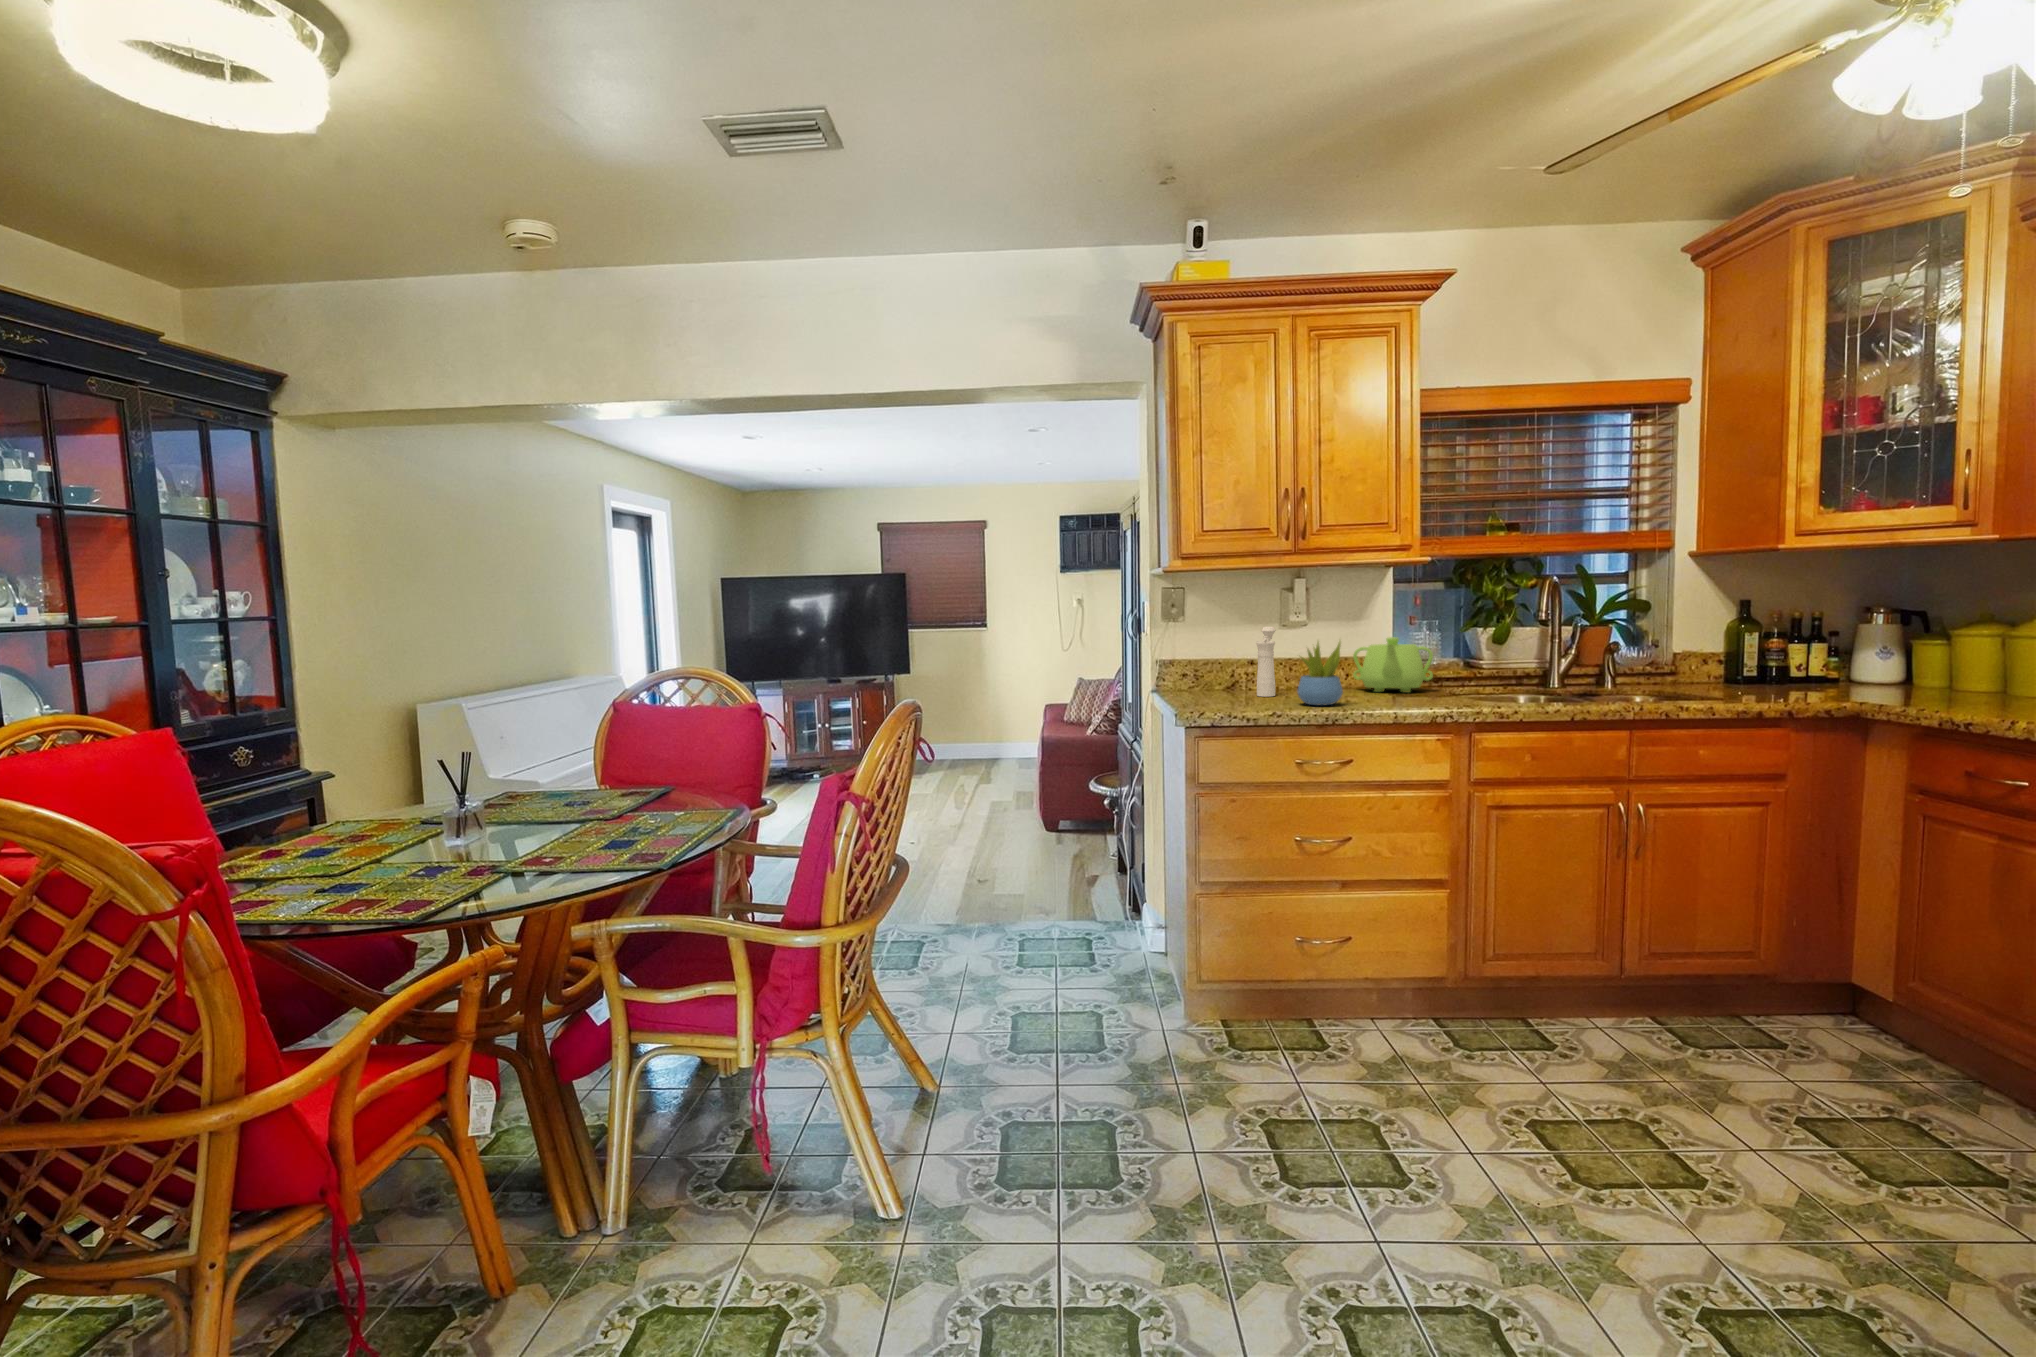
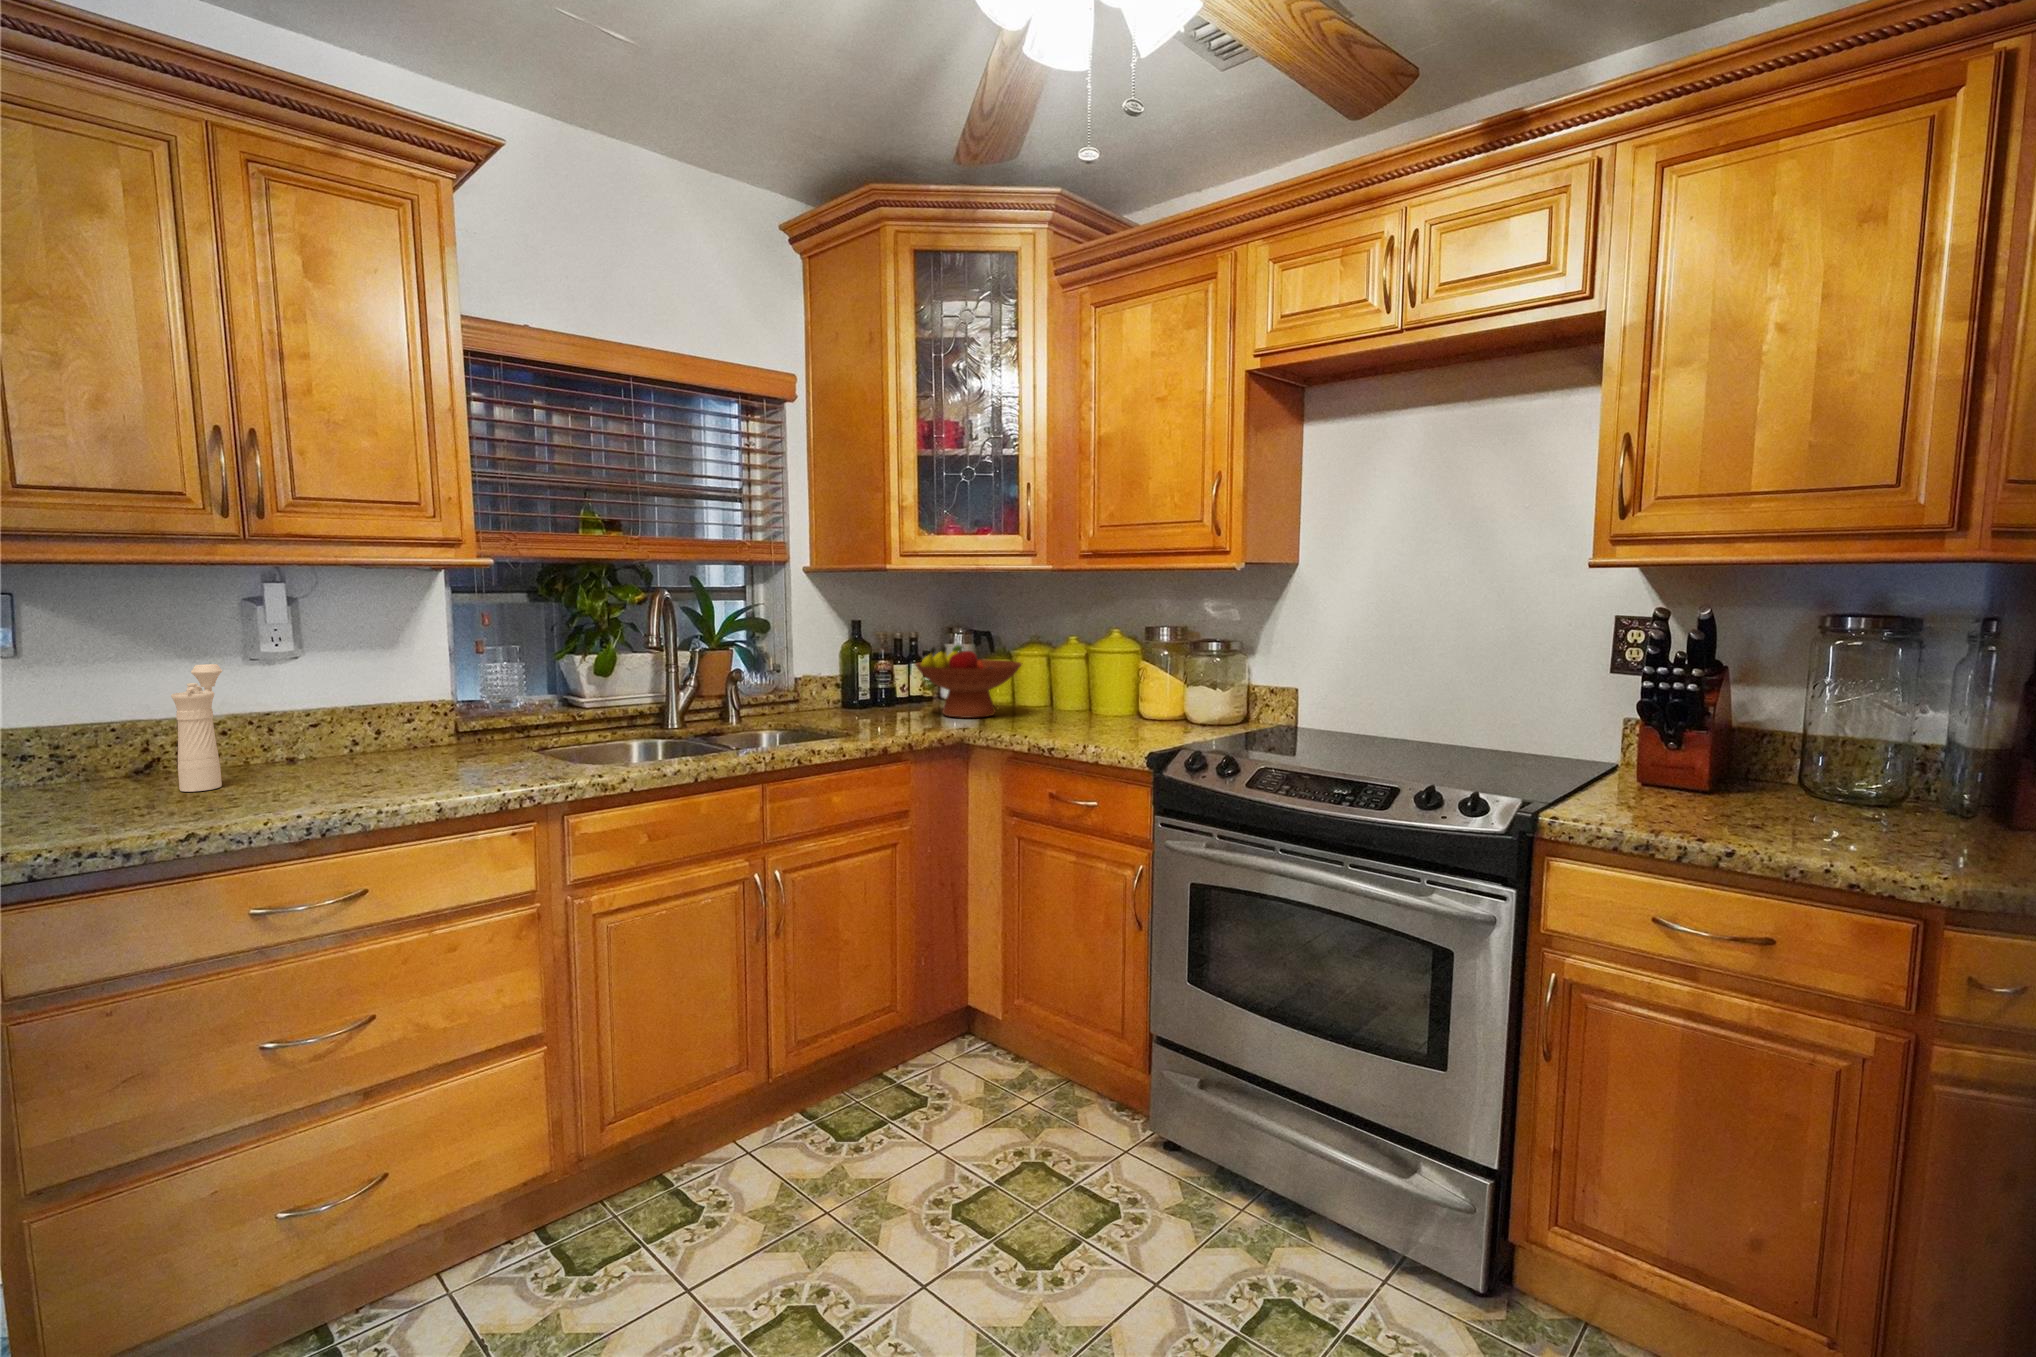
fruit bowl: none [1810,622,1958,696] -> present [915,645,1022,718]
teapot: present [1353,637,1433,692] -> none [381,675,512,759]
succulent plant: present [1298,642,1343,706] -> none [246,686,345,806]

